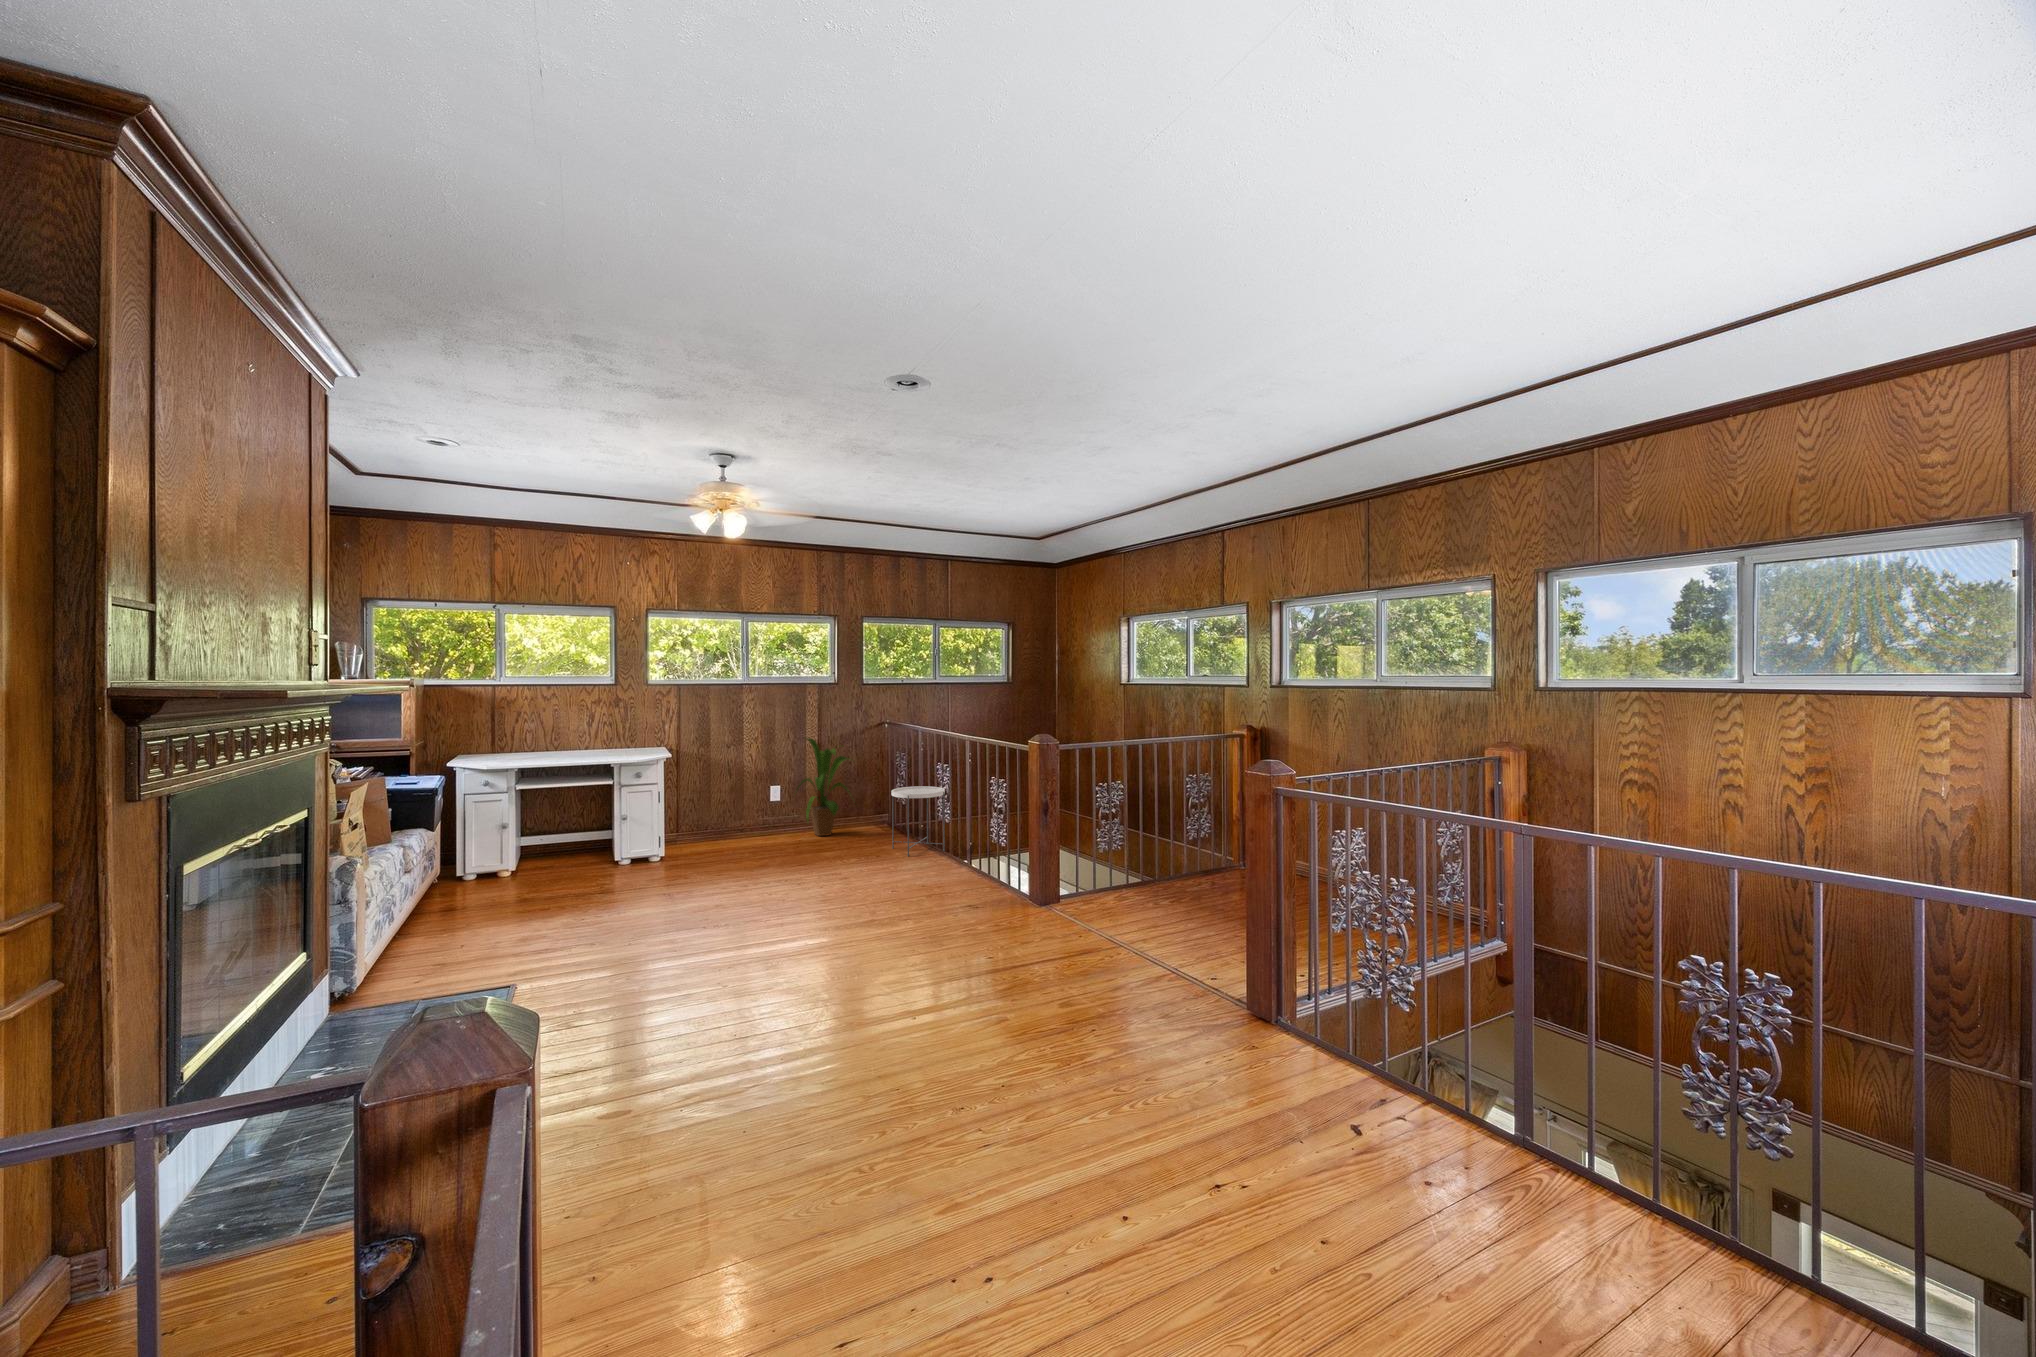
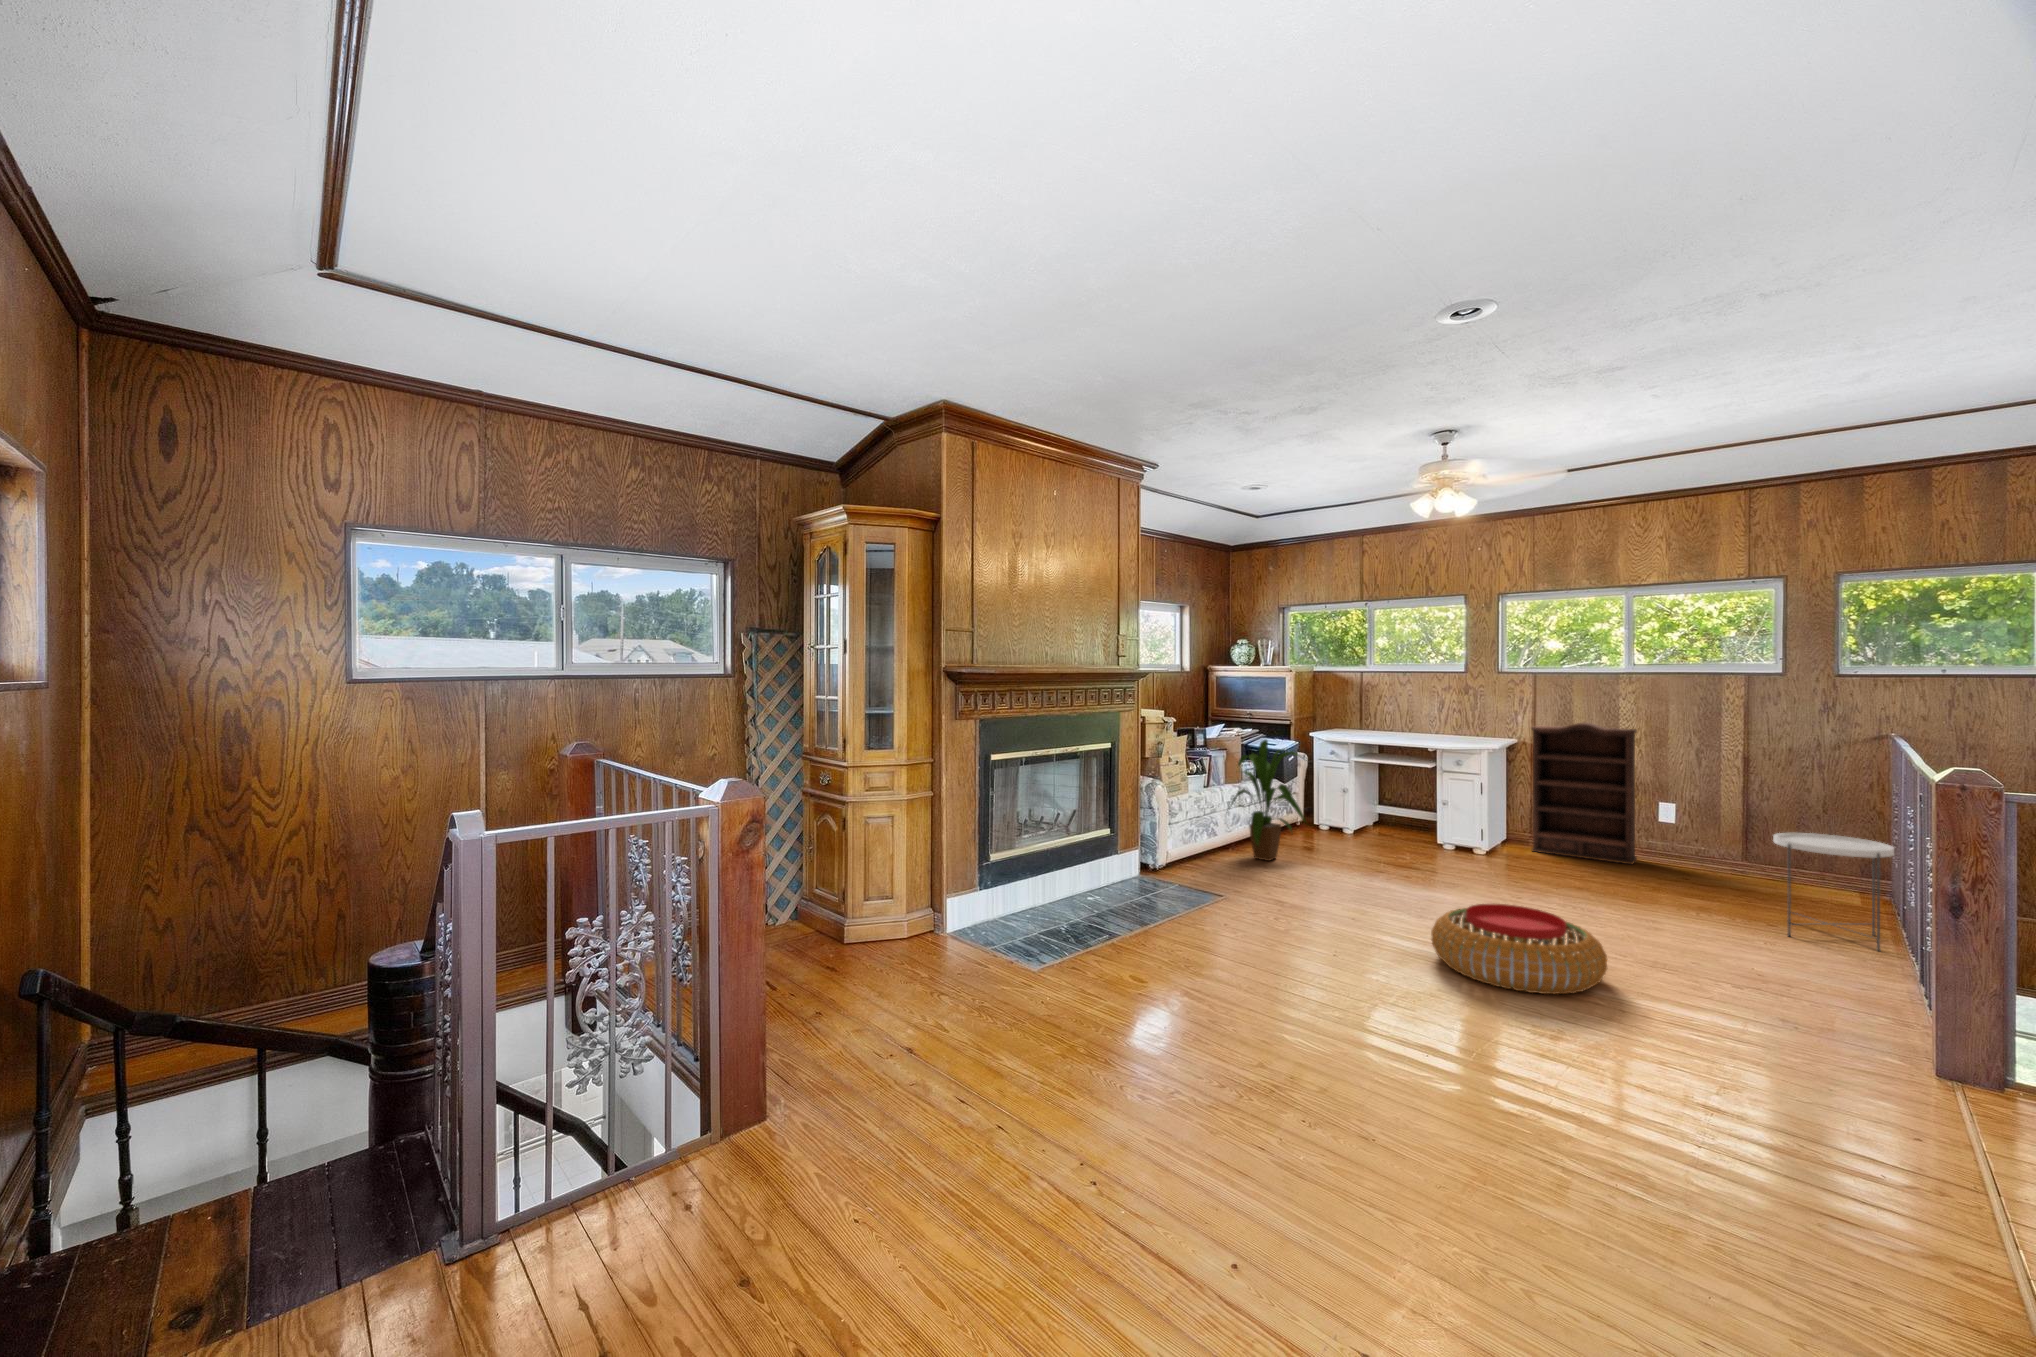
bookshelf: none [687,727,766,846] -> present [1531,722,1637,864]
house plant: present [800,738,850,836] -> present [1231,740,1307,861]
pouf: none [803,876,929,948] -> present [1431,904,1607,994]

